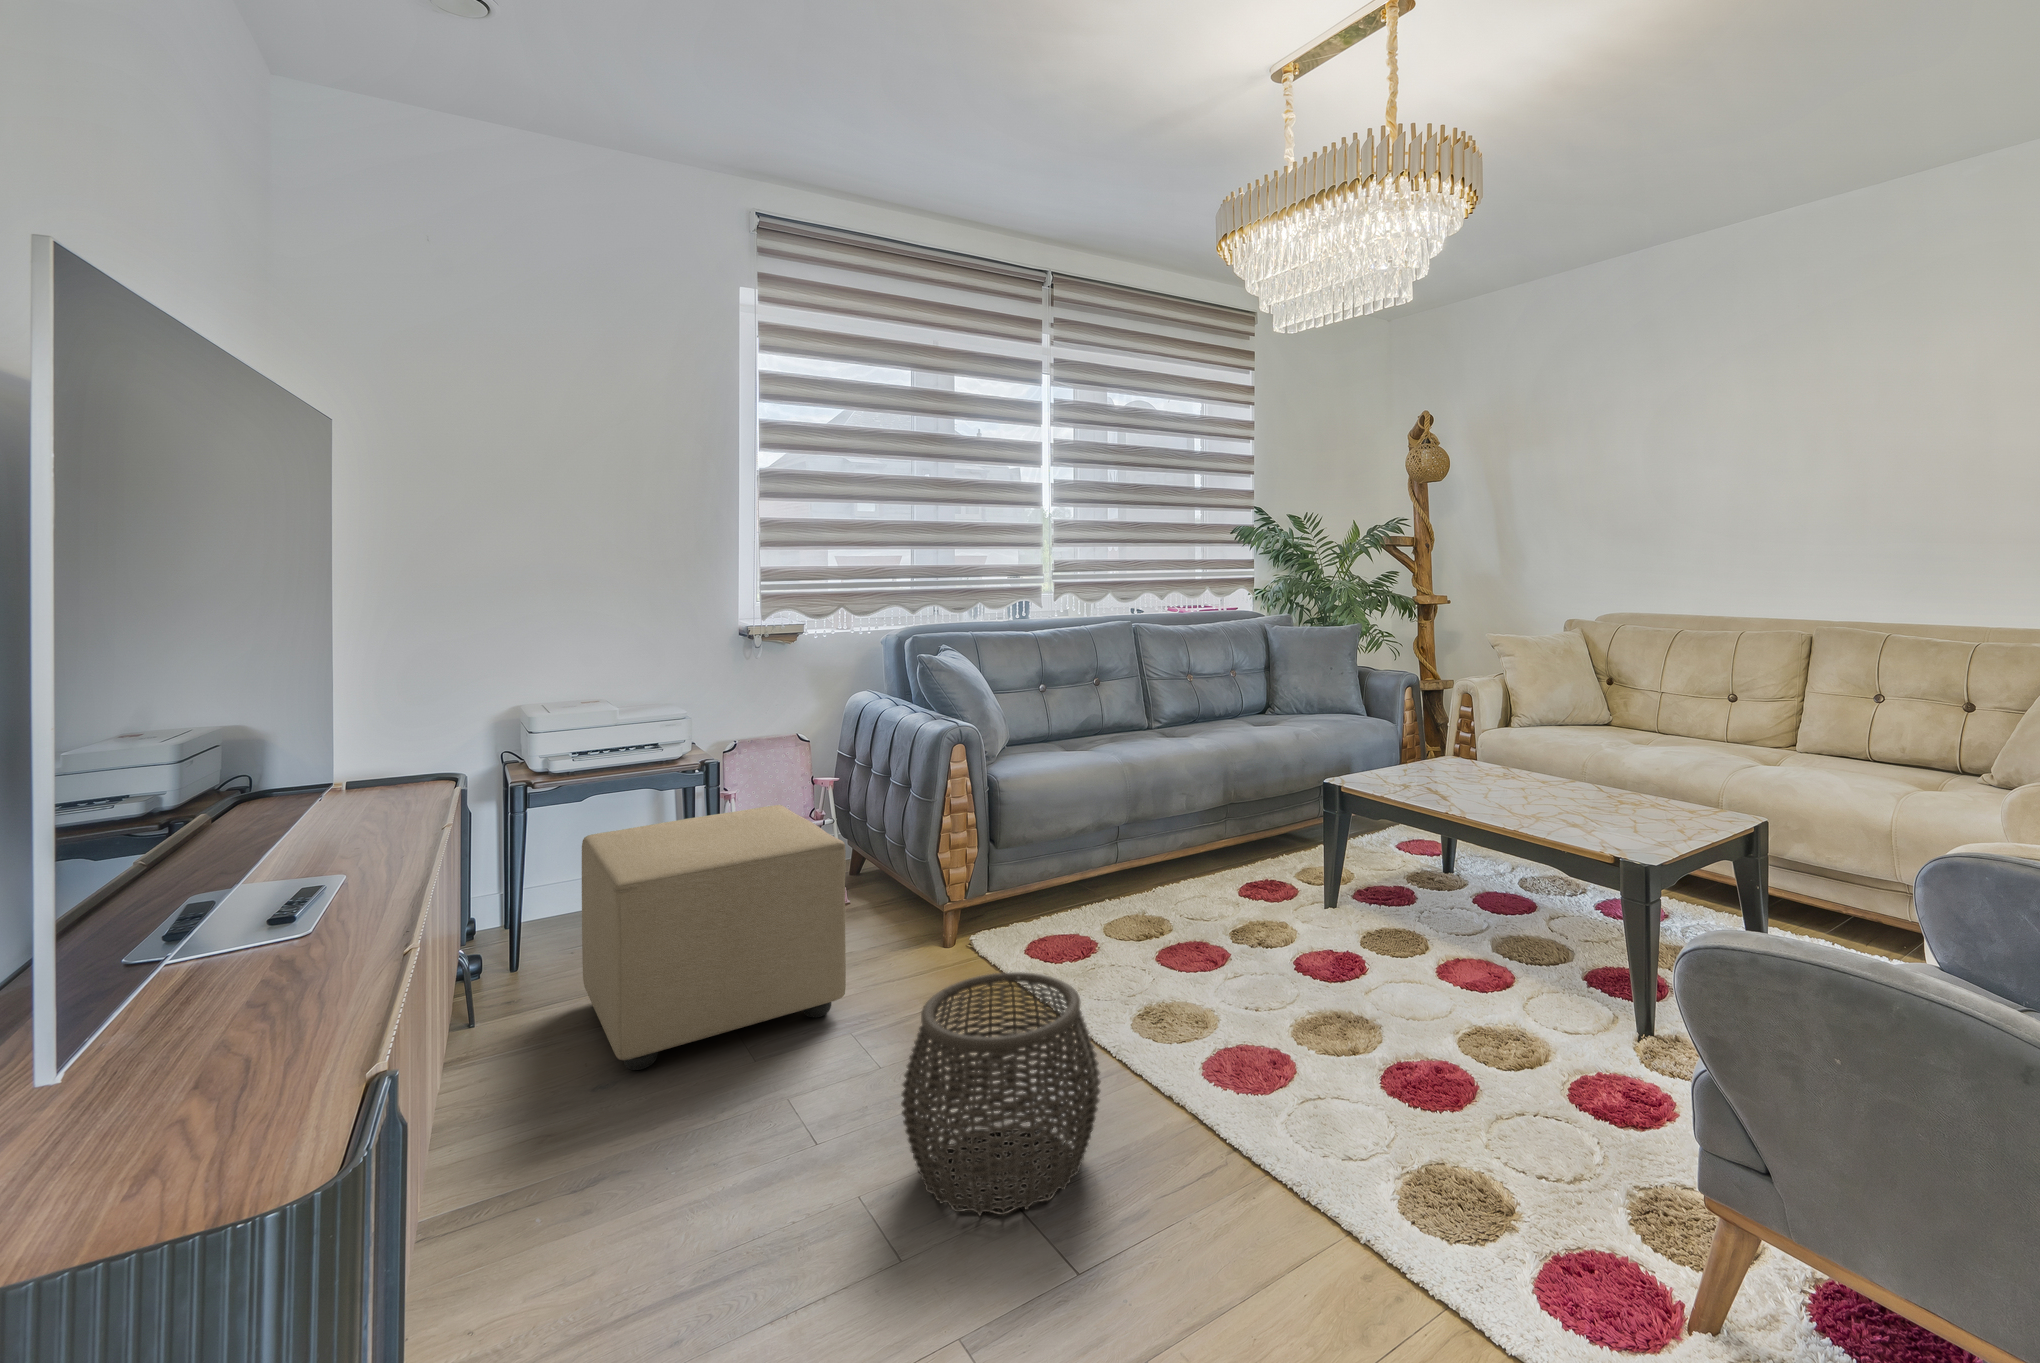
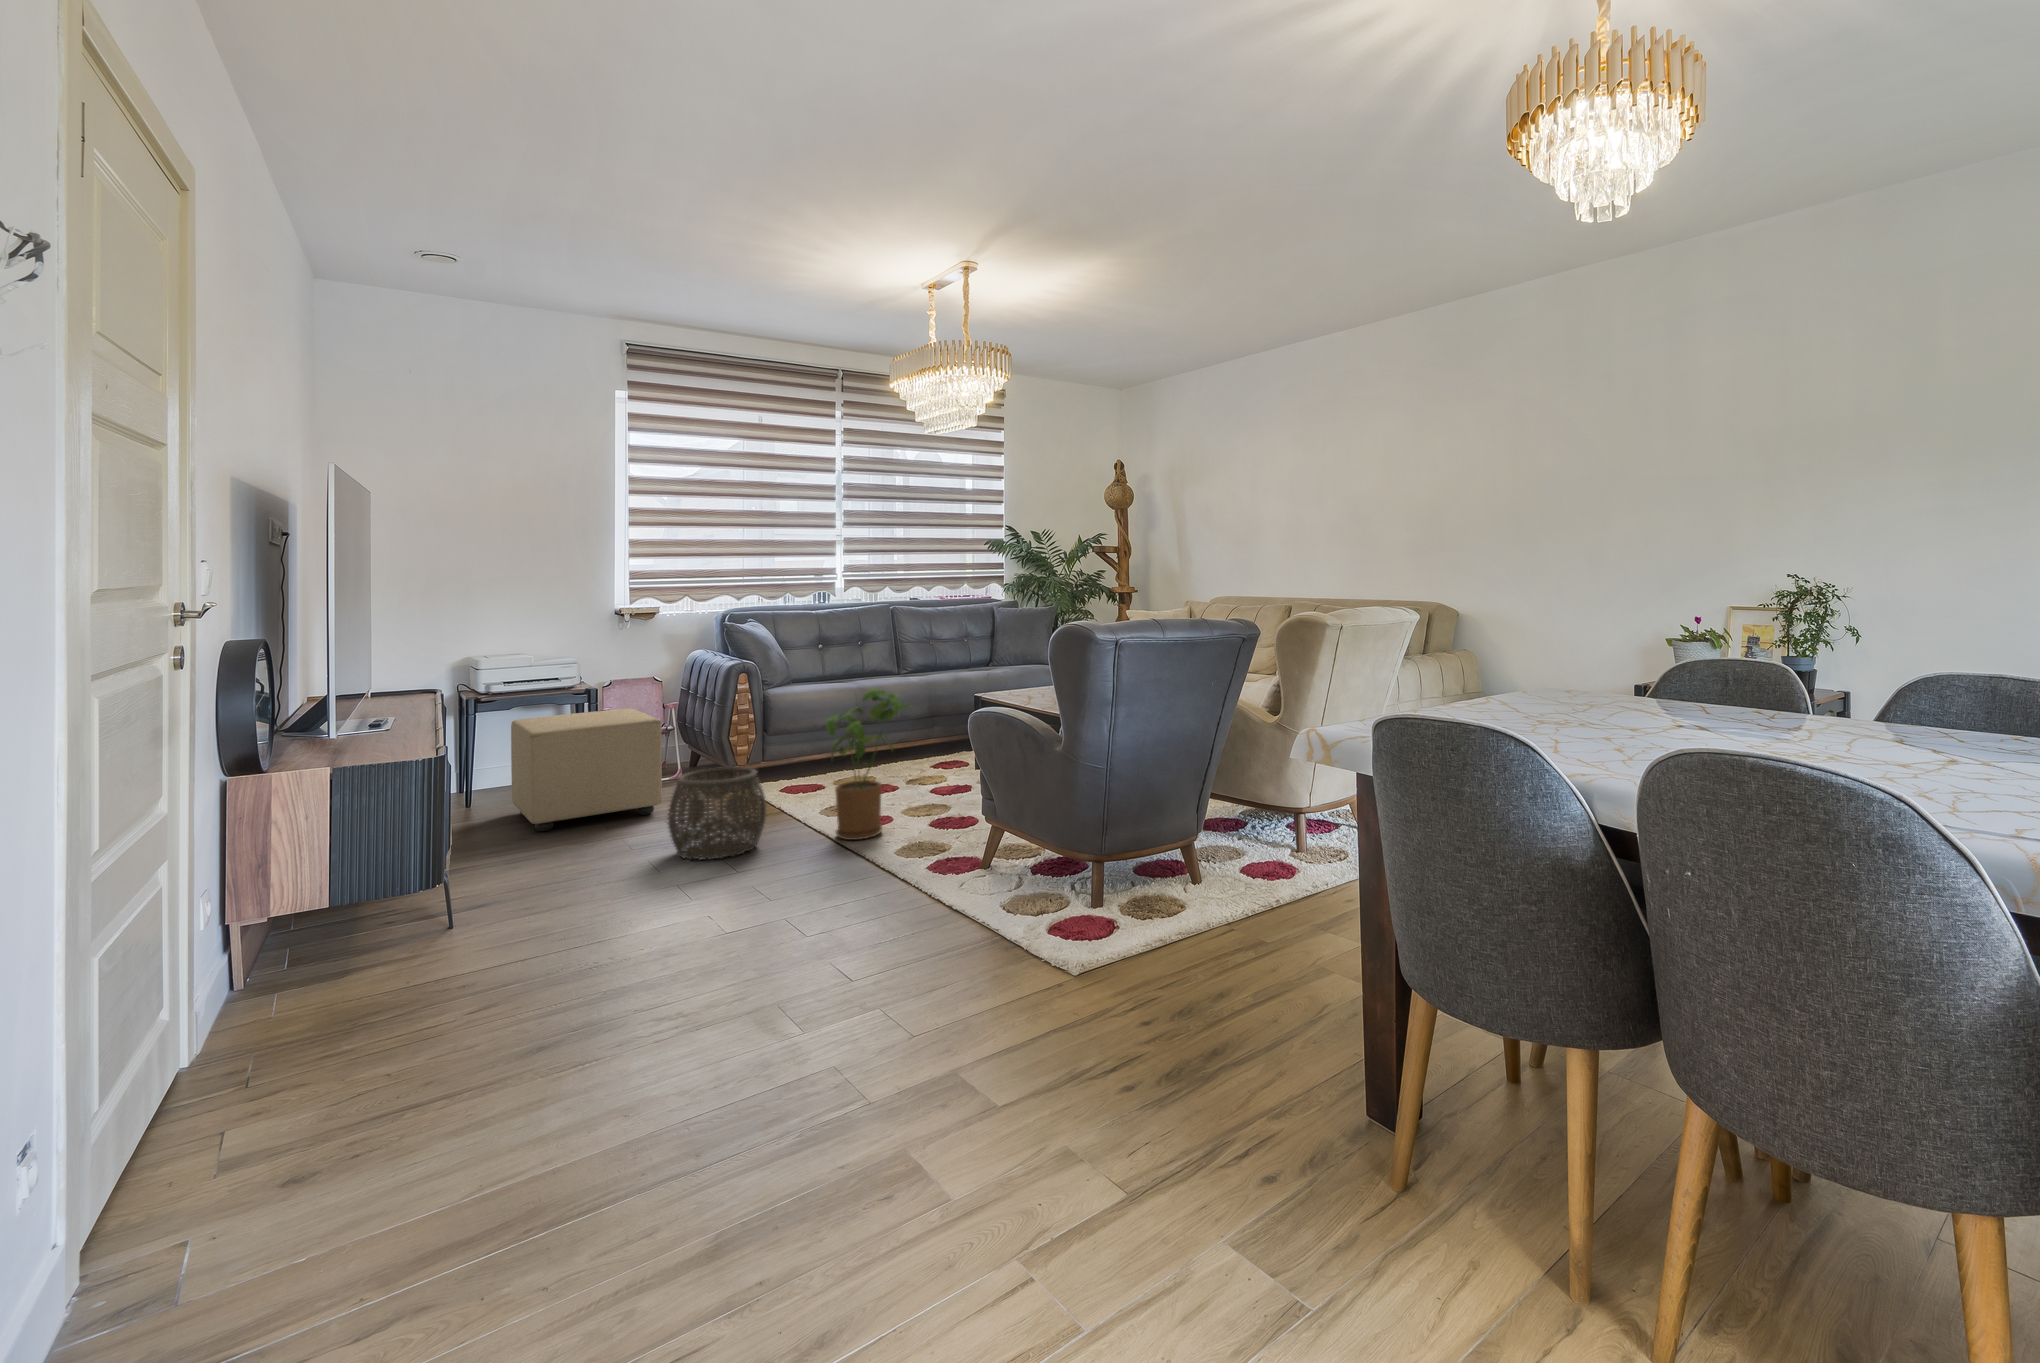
house plant: none [1193,810,1364,1135] -> present [826,689,910,840]

